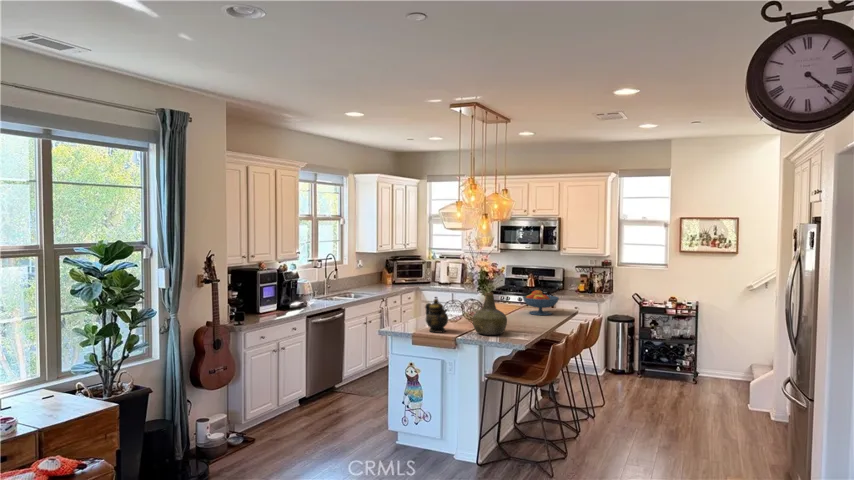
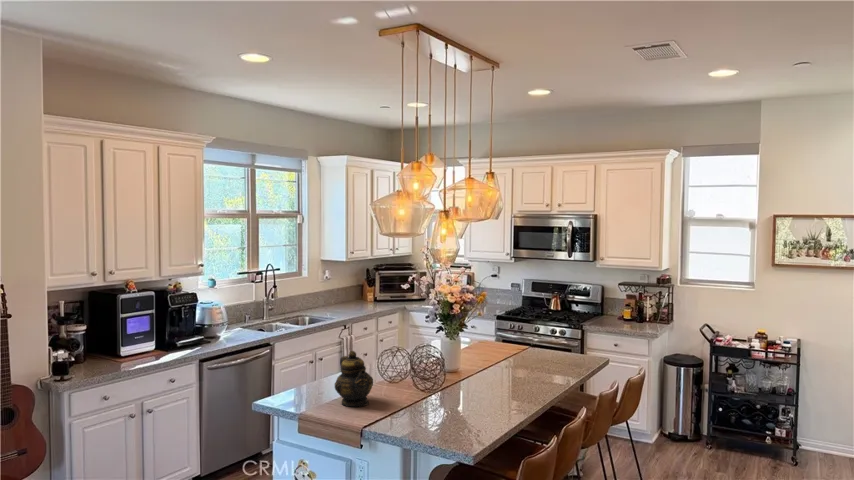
fruit bowl: present [523,290,559,315] -> none [517,327,573,369]
bottle: present [472,292,507,335] -> none [407,344,464,417]

